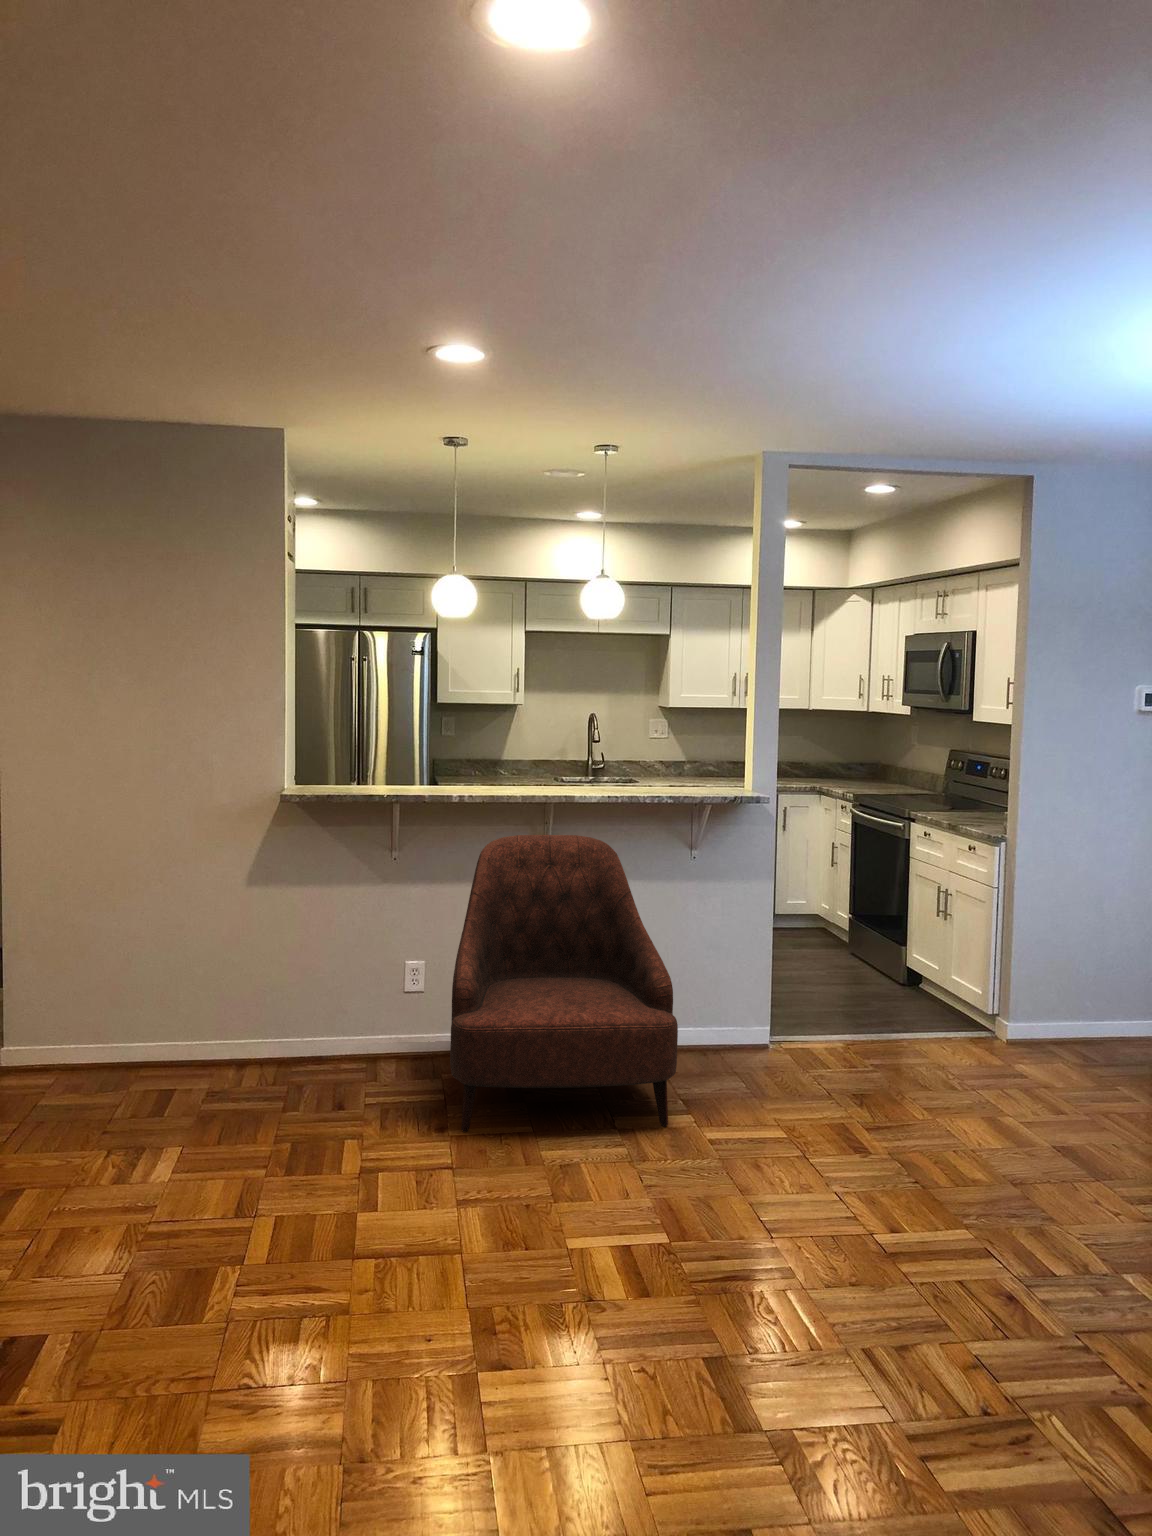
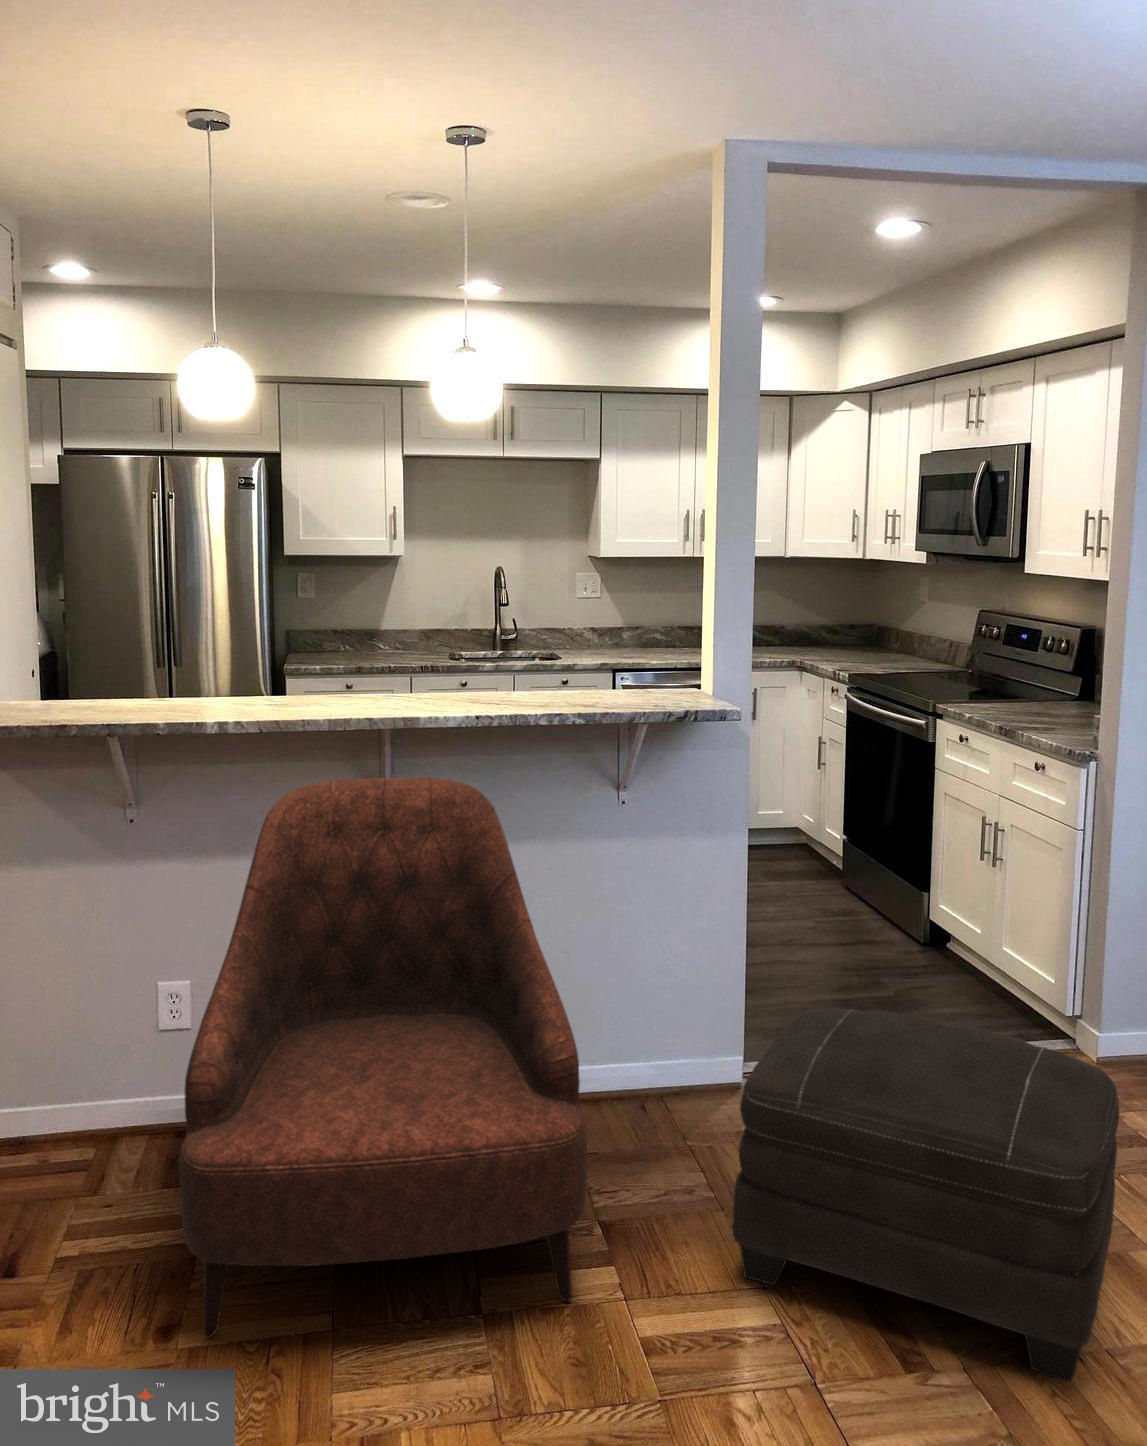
ottoman: none [761,973,987,1161] -> present [732,1009,1119,1382]

